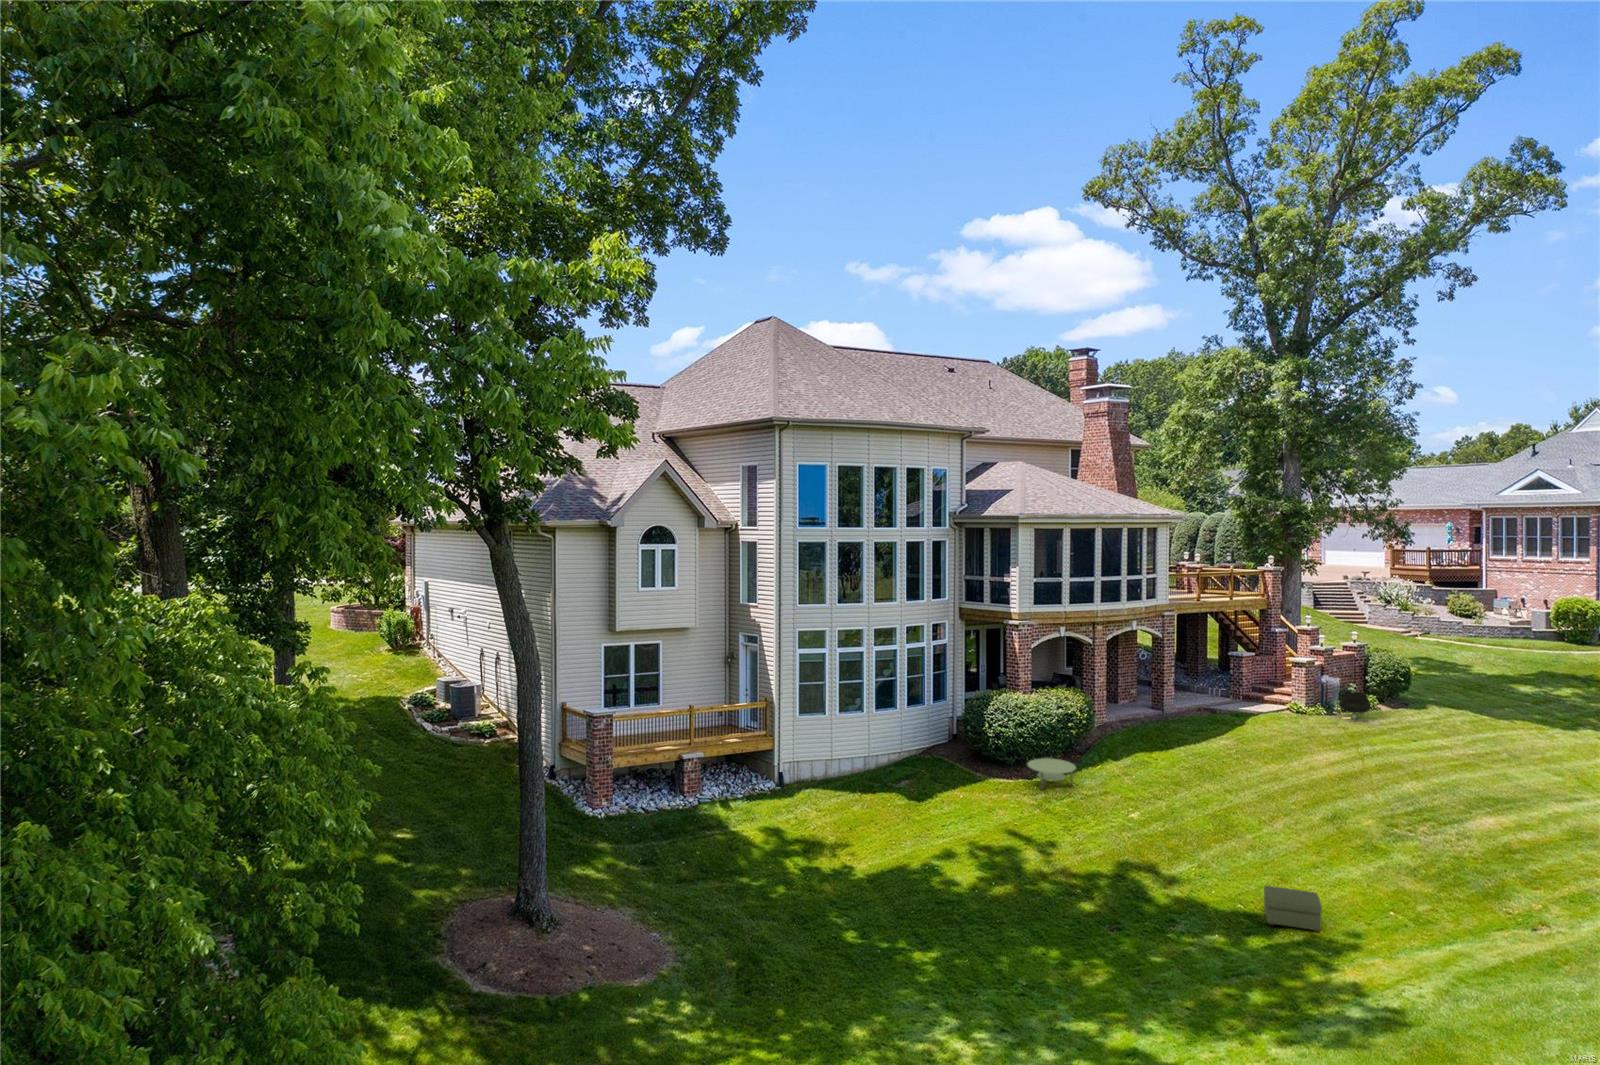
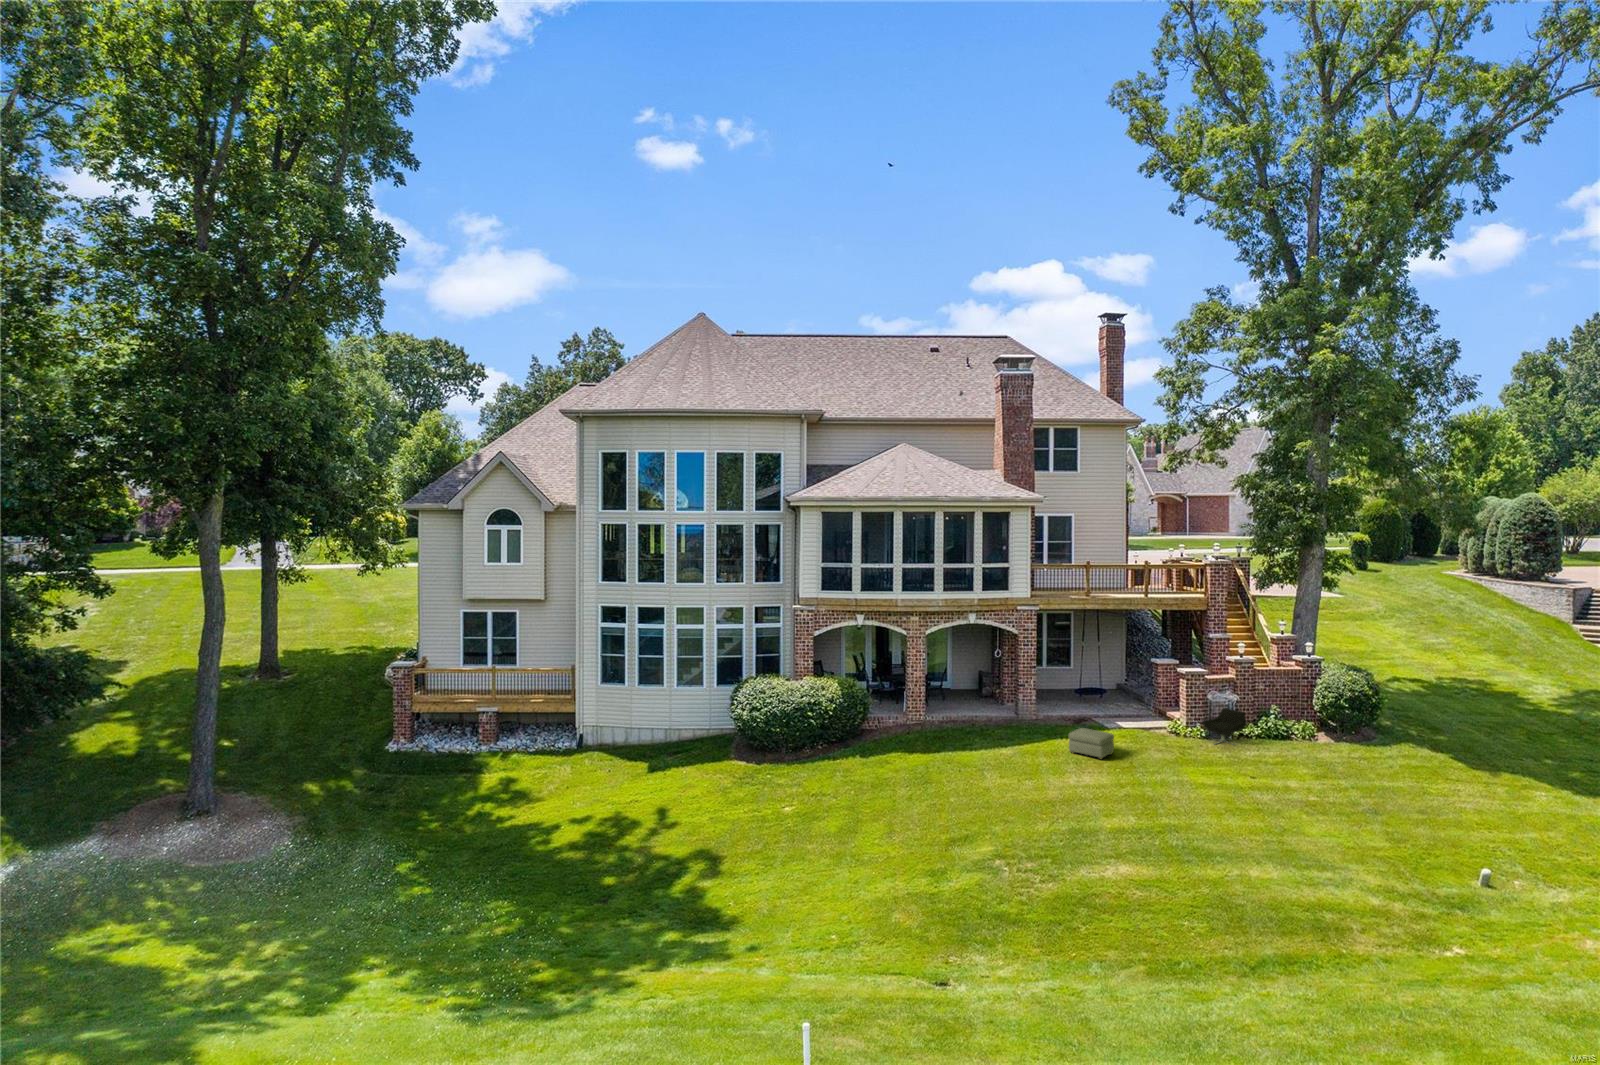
round table: present [1028,758,1076,790] -> none [759,740,806,770]
ottoman: present [1264,886,1322,932] -> present [1069,728,1114,759]

